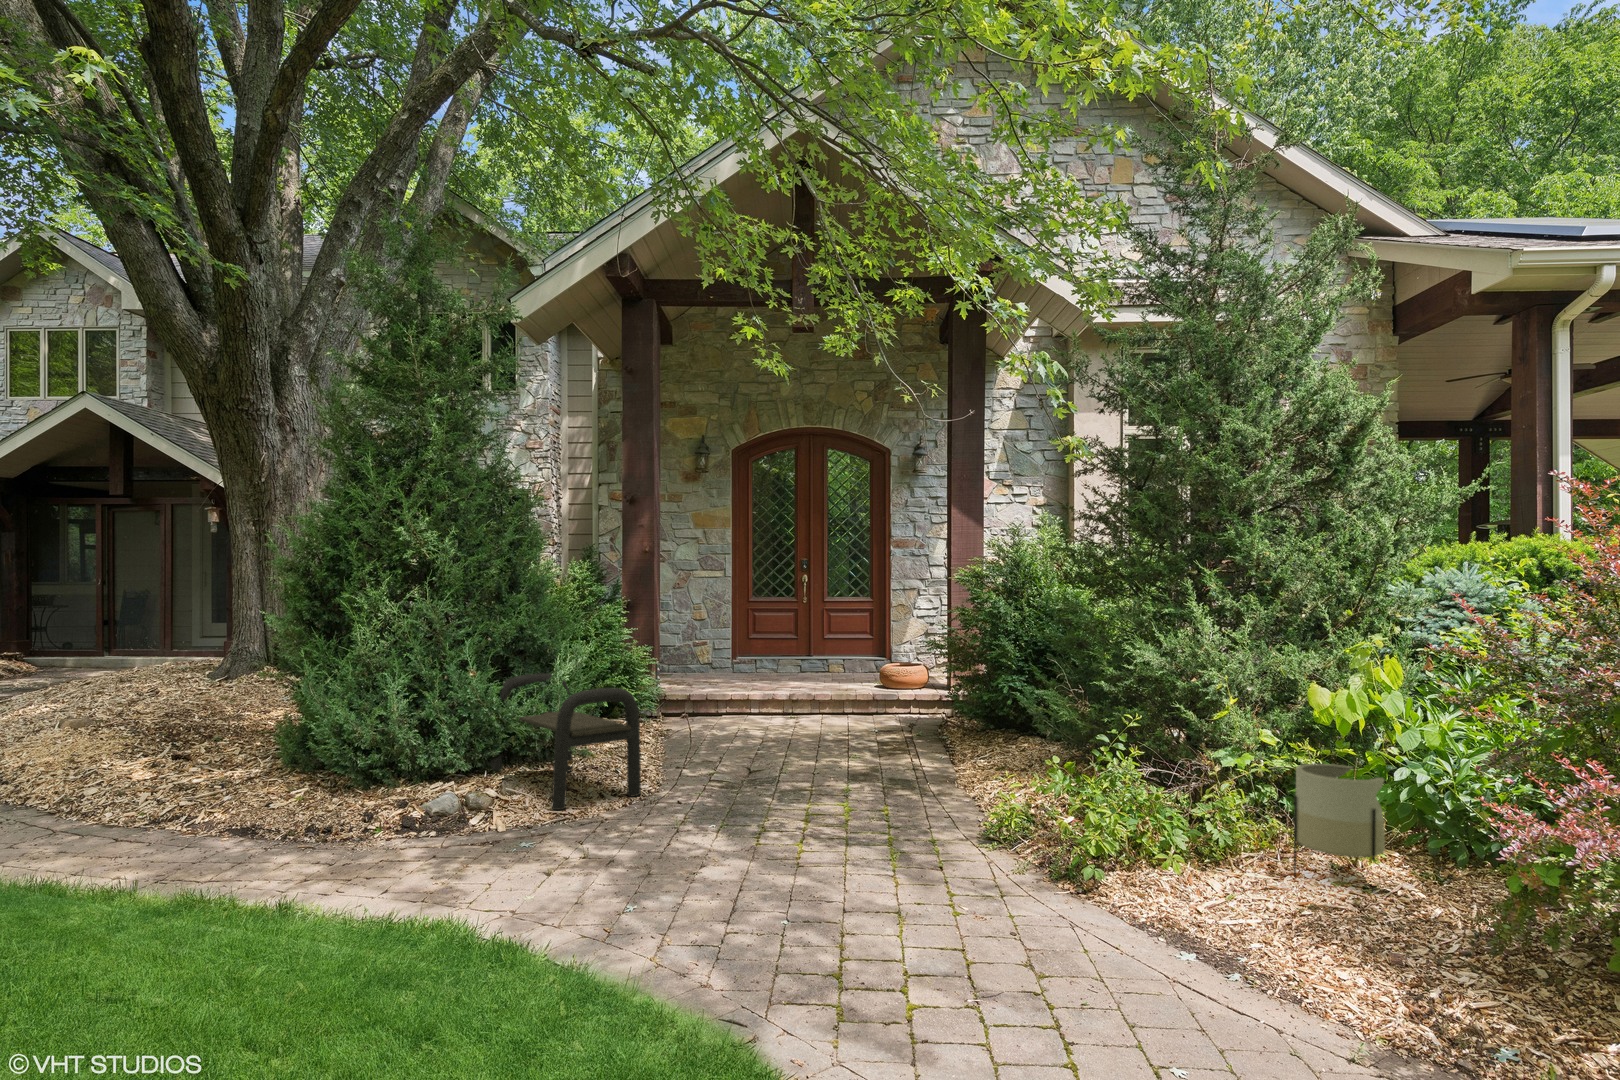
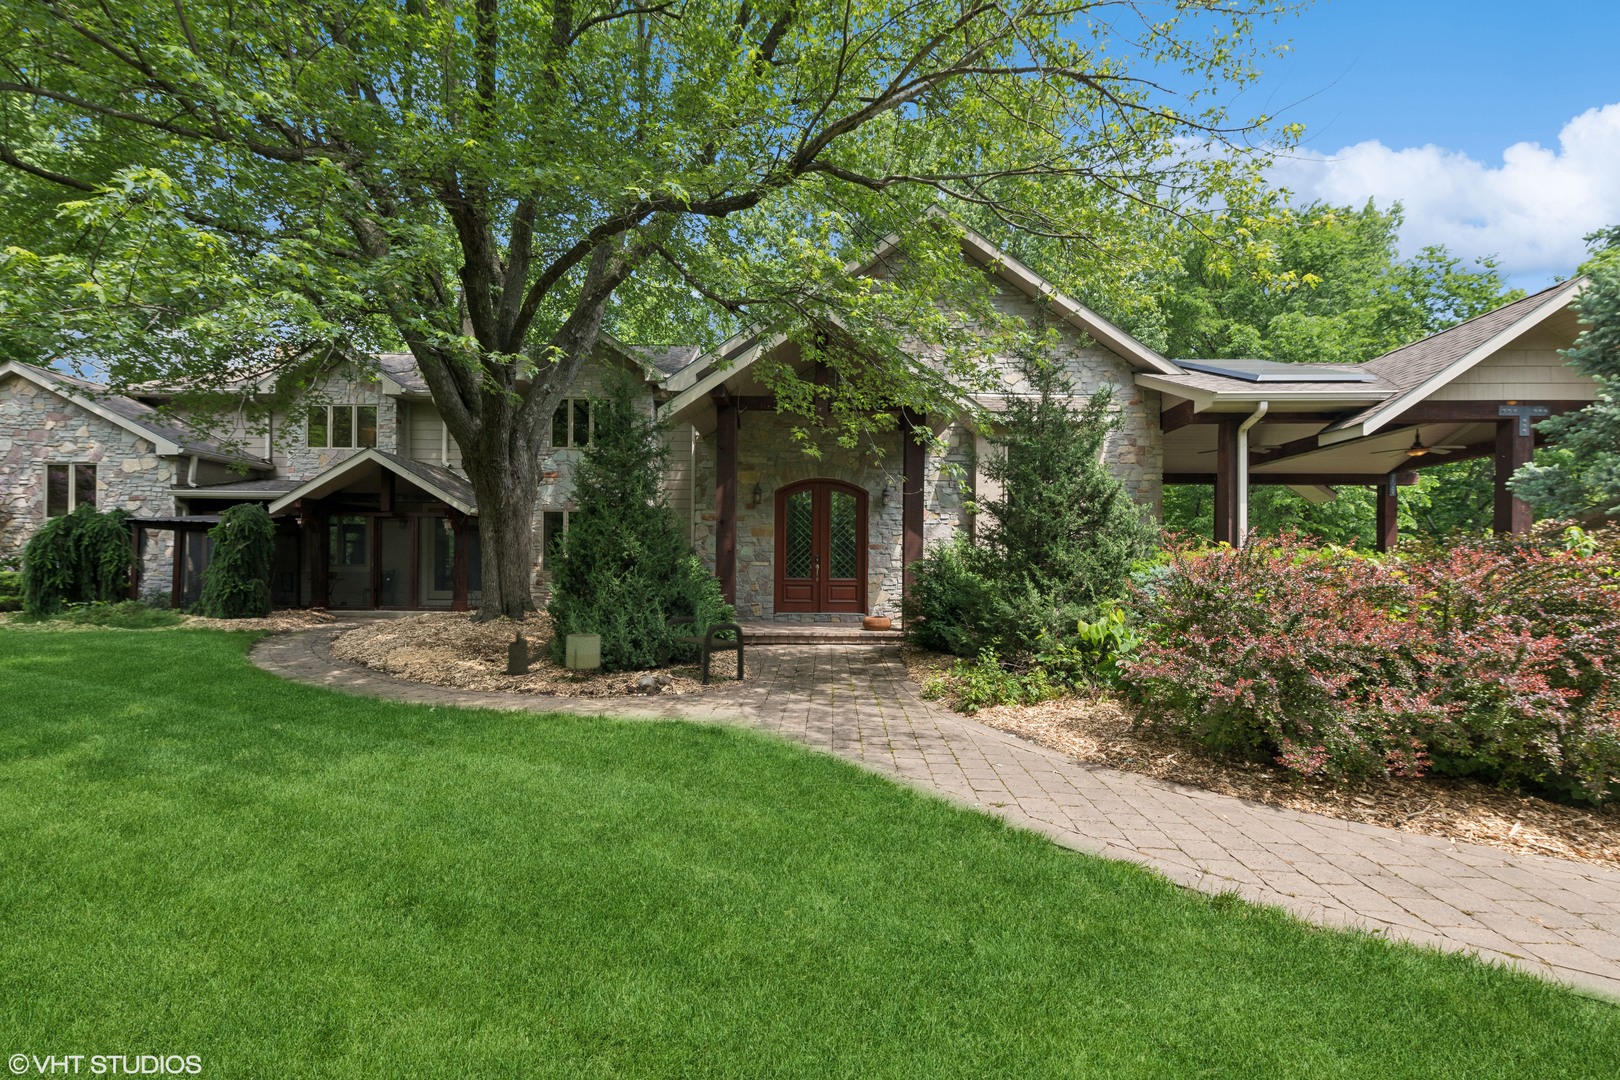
watering can: none [175,704,291,790] -> present [506,631,555,675]
planter: present [1294,764,1385,892] -> present [566,634,601,674]

